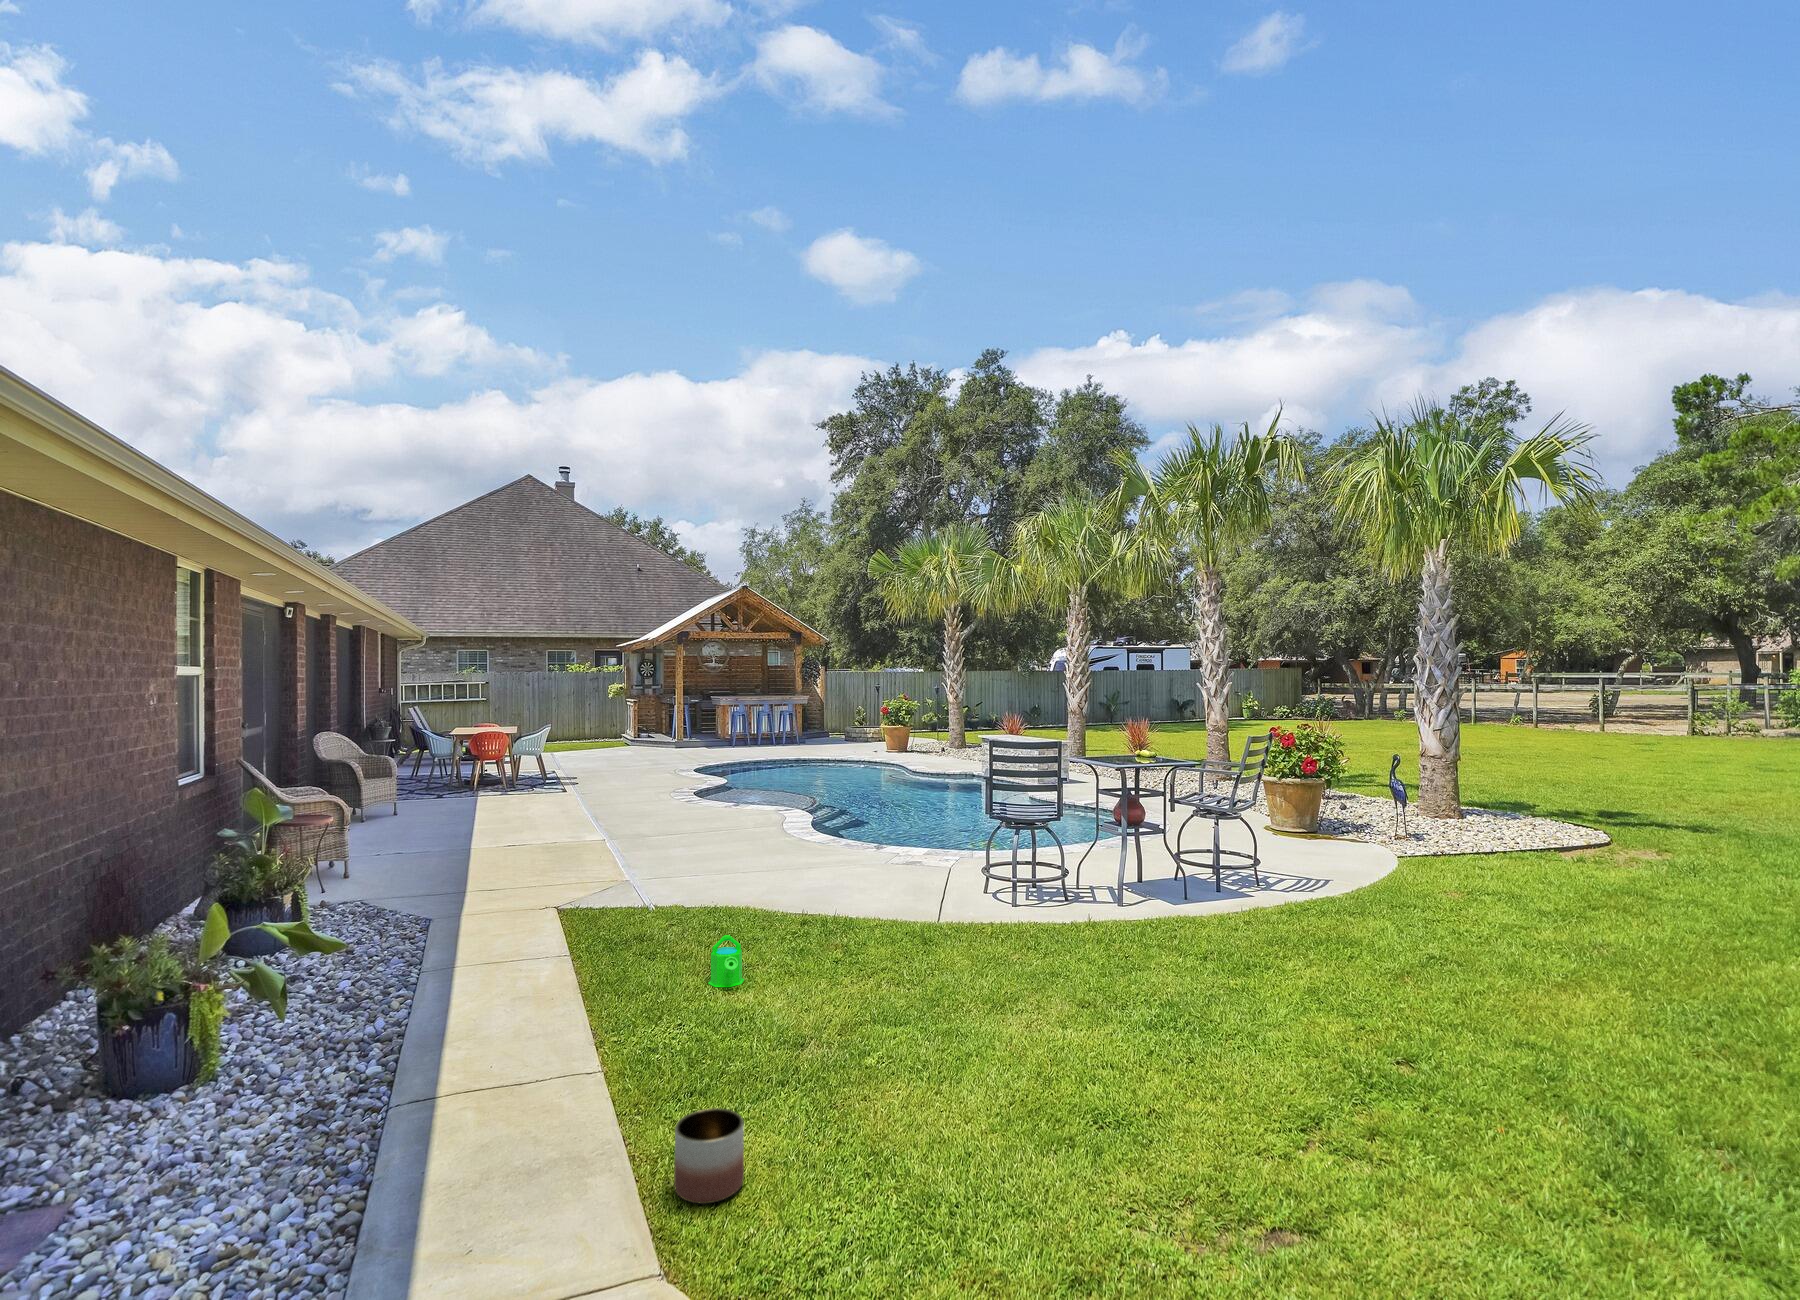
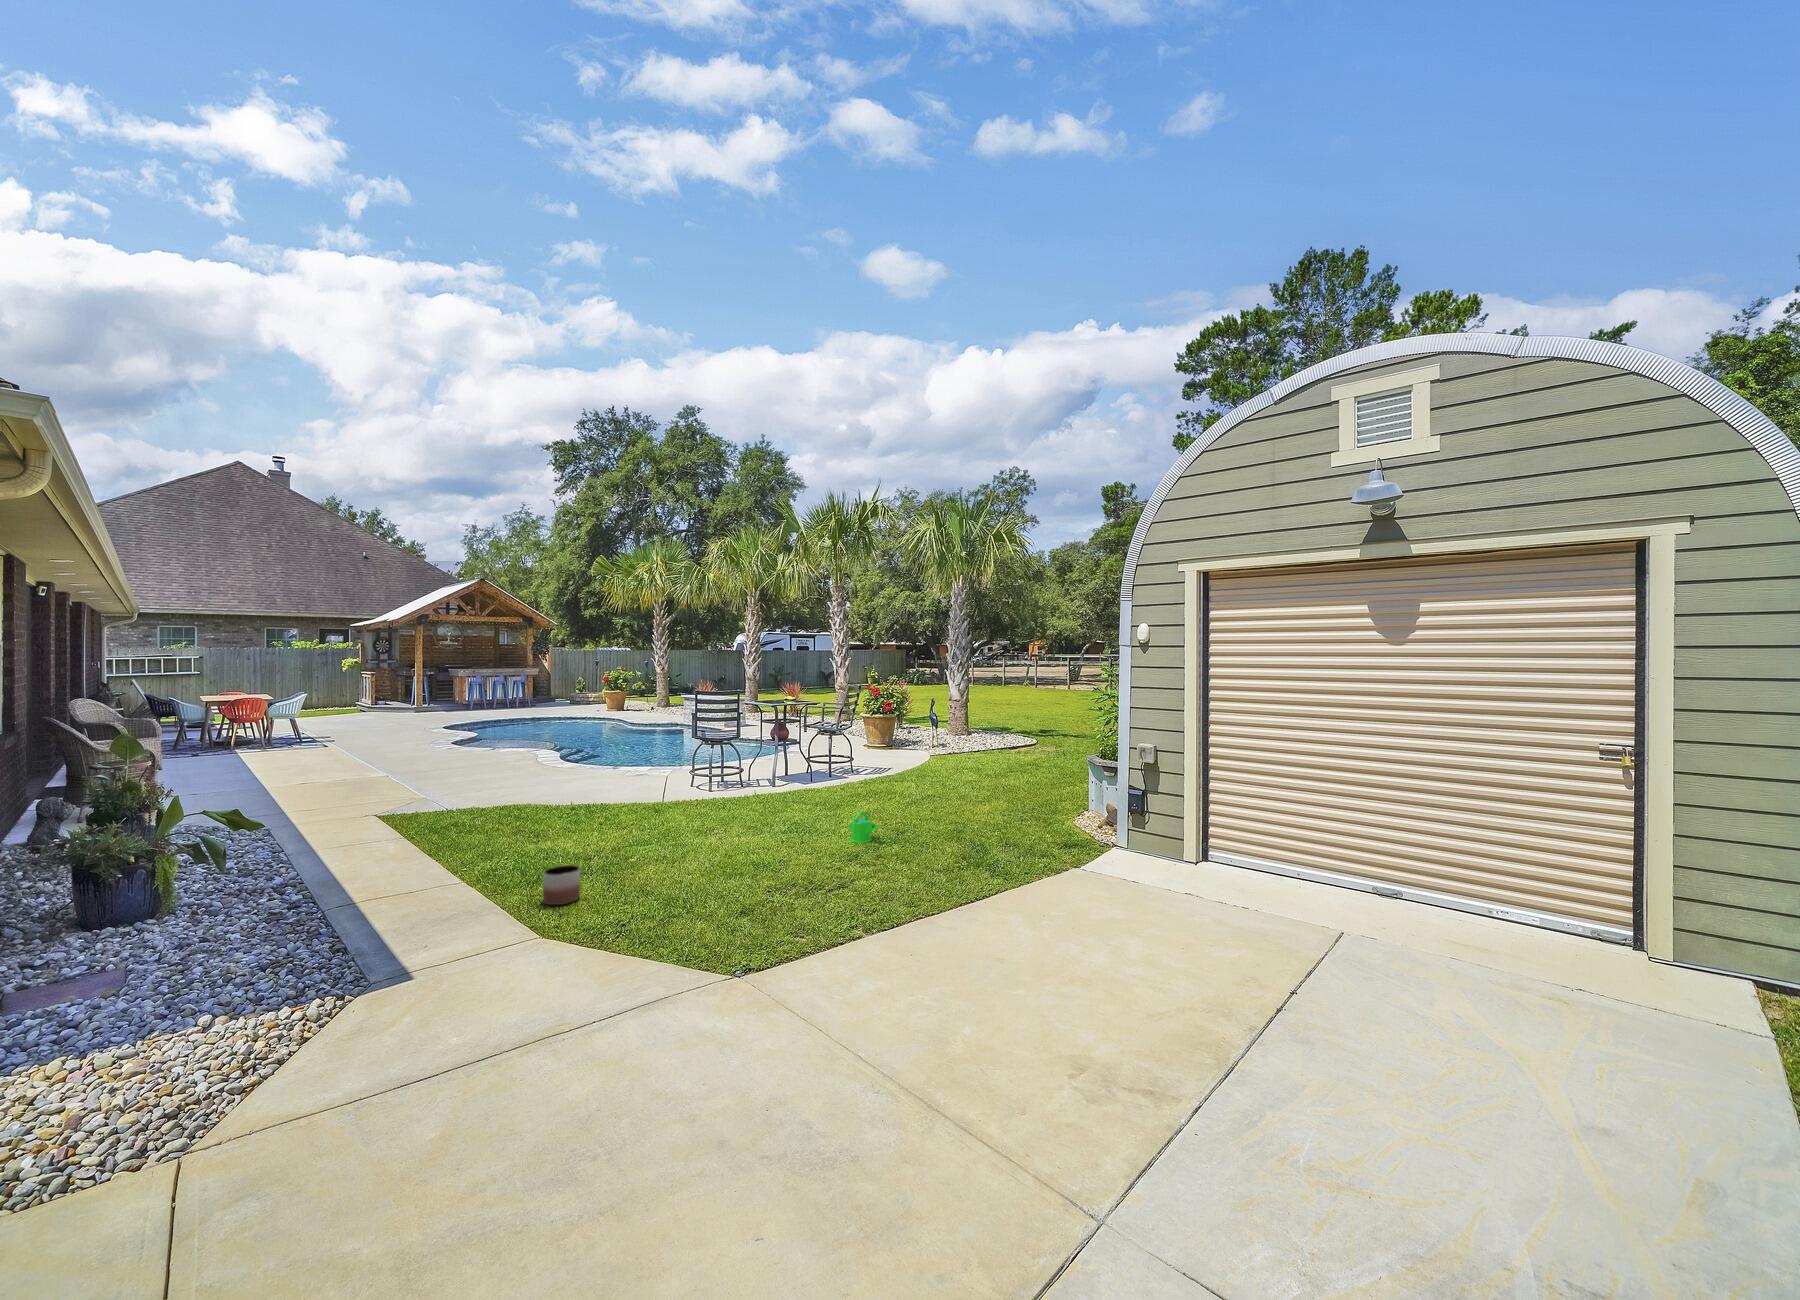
watering can: present [708,935,744,987] -> present [849,811,877,843]

